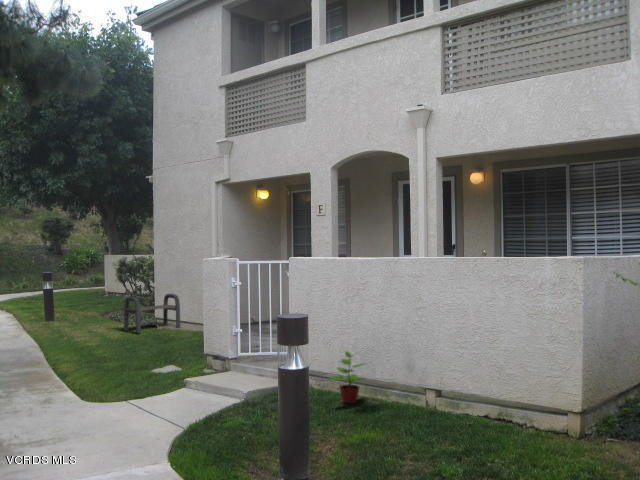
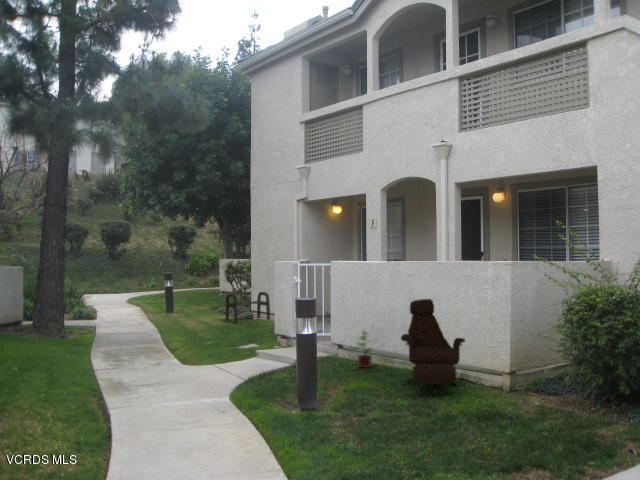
lounge chair: none [418,307,521,457] -> present [401,299,465,396]

